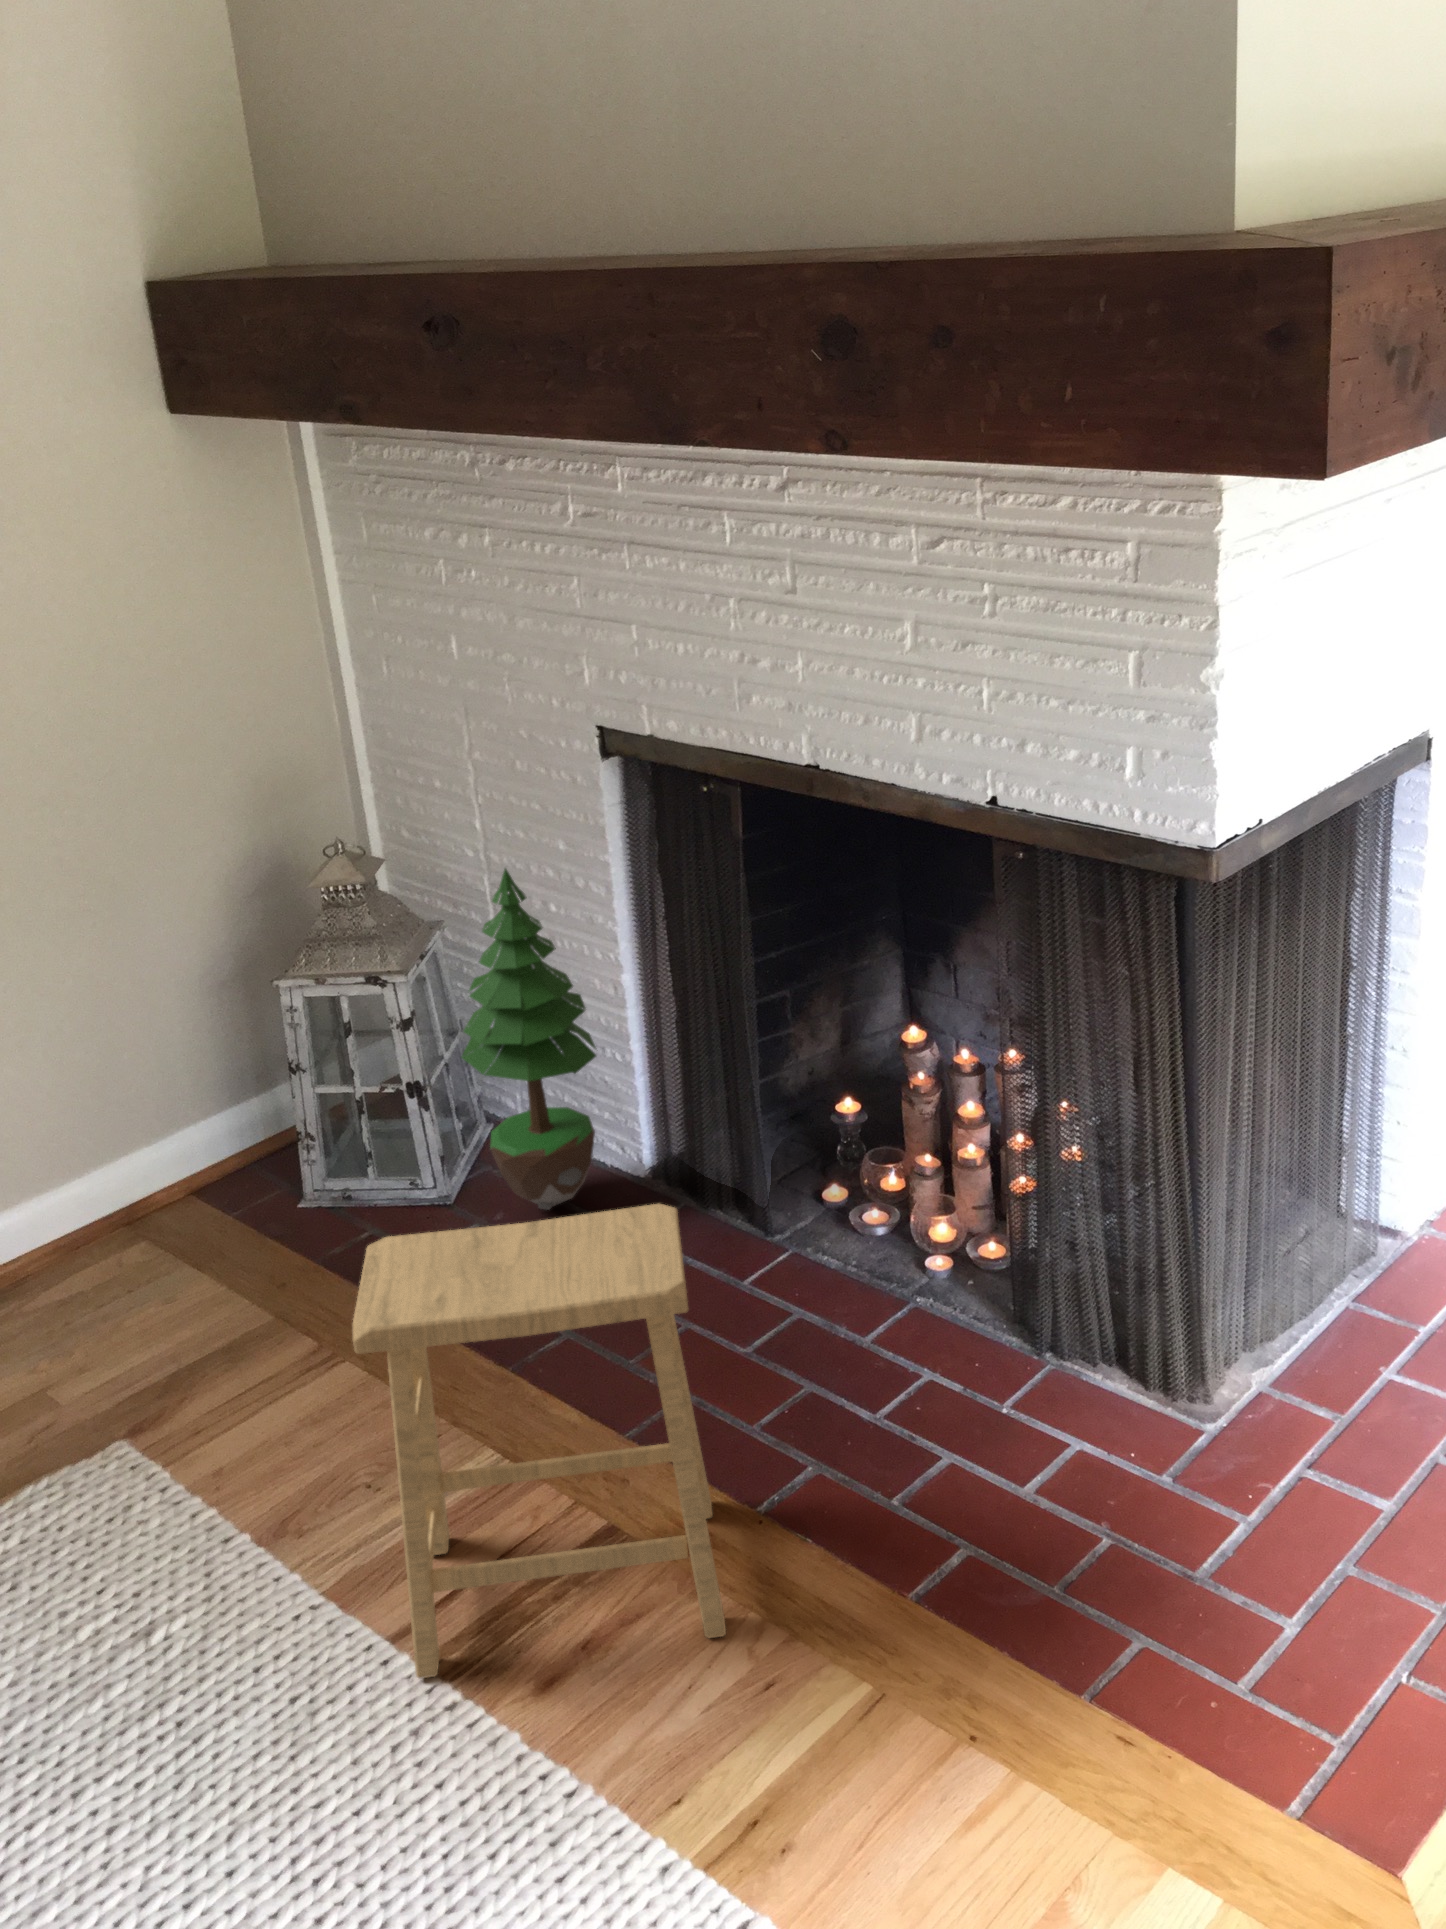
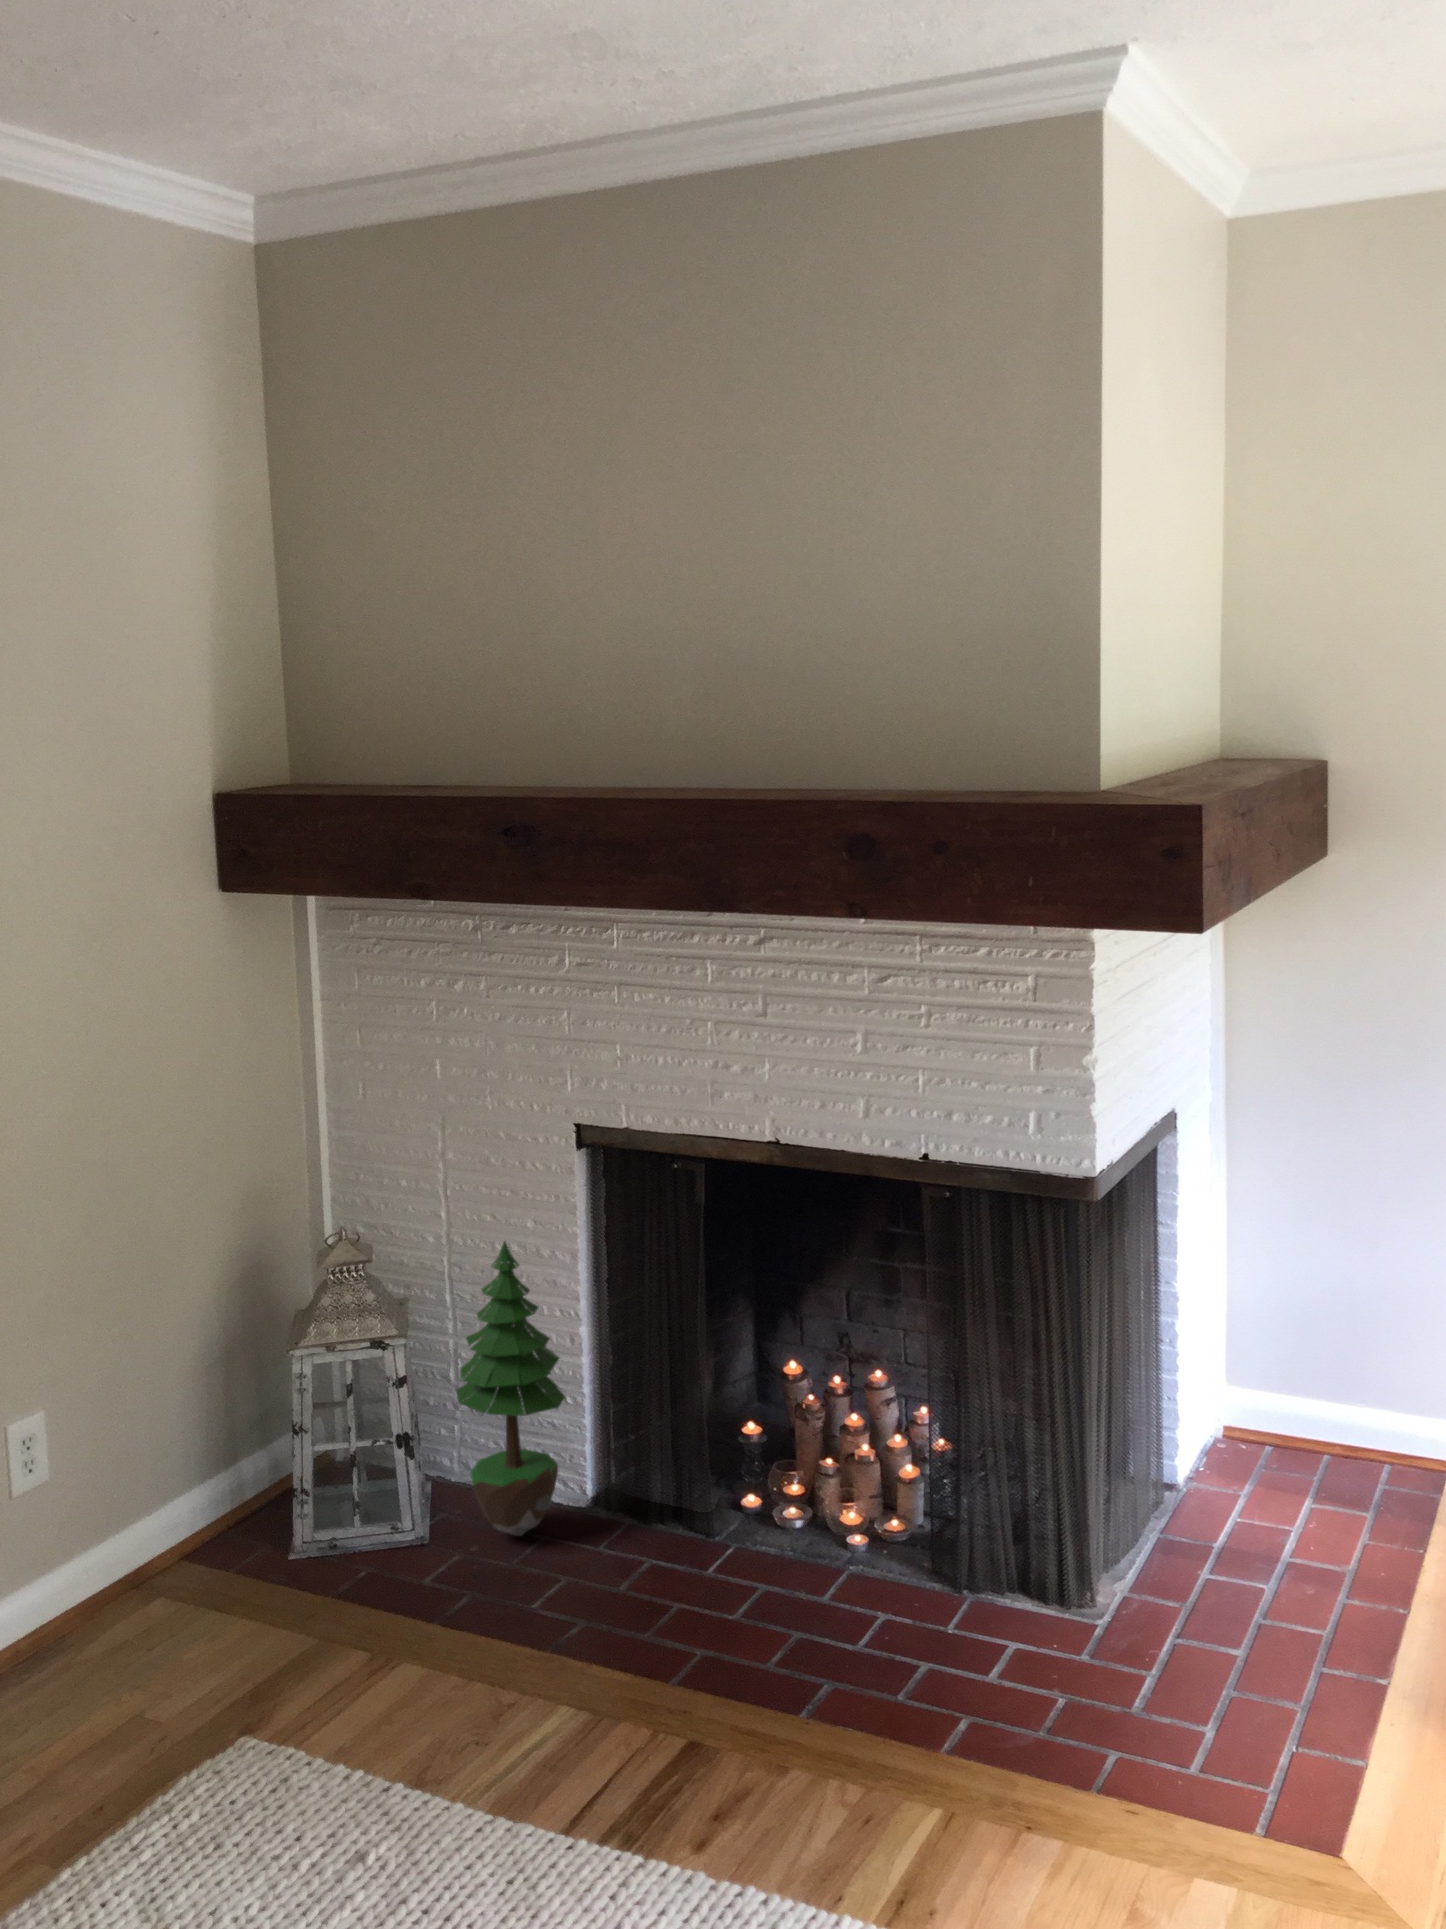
footstool: present [352,1204,726,1678] -> none [540,1453,820,1856]

